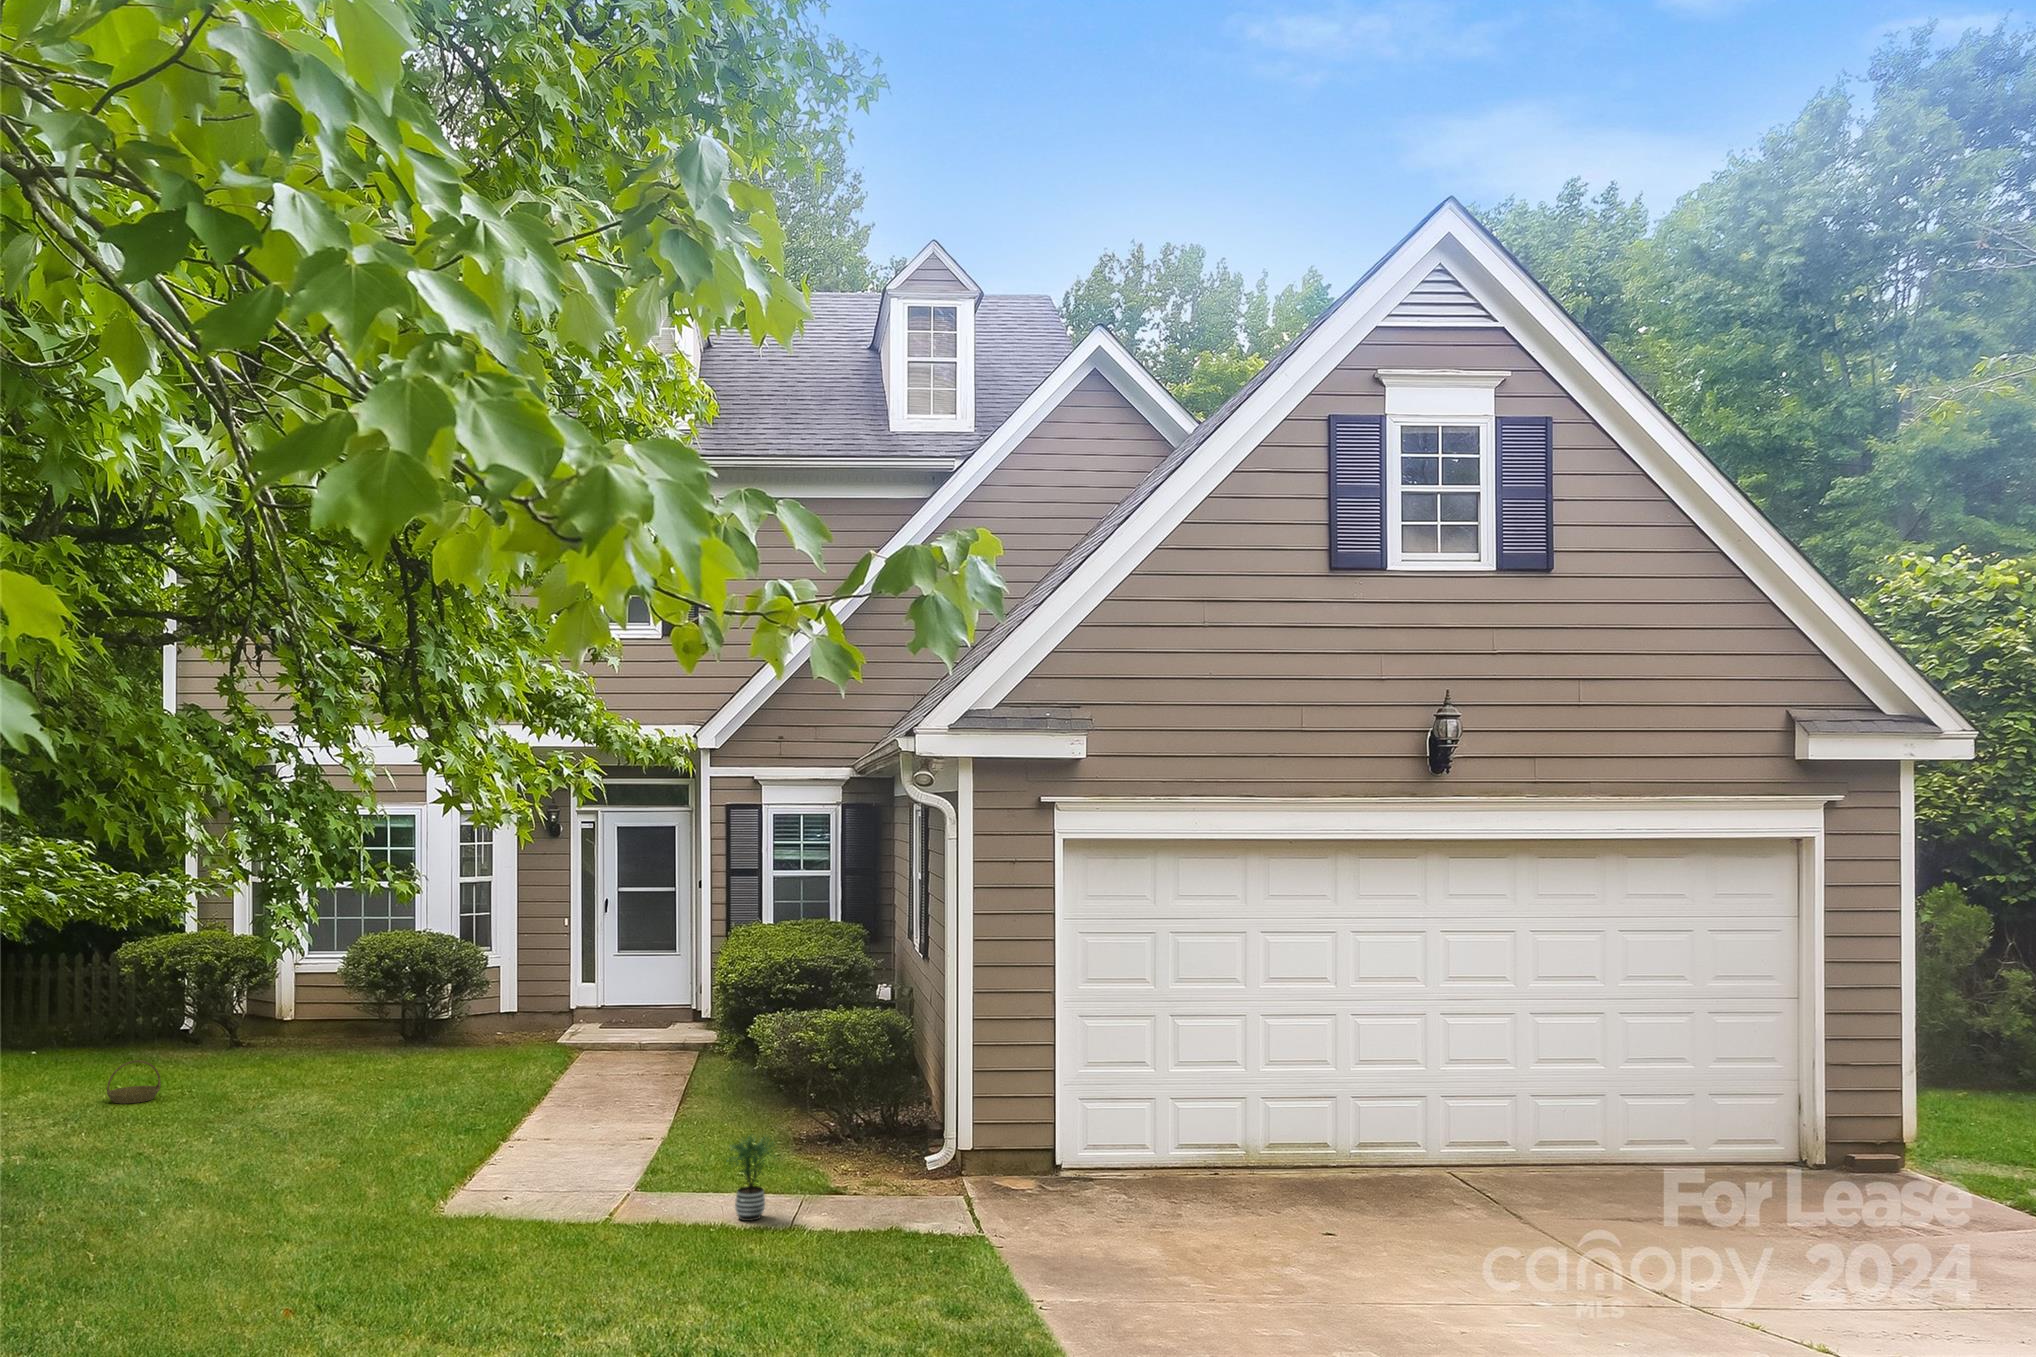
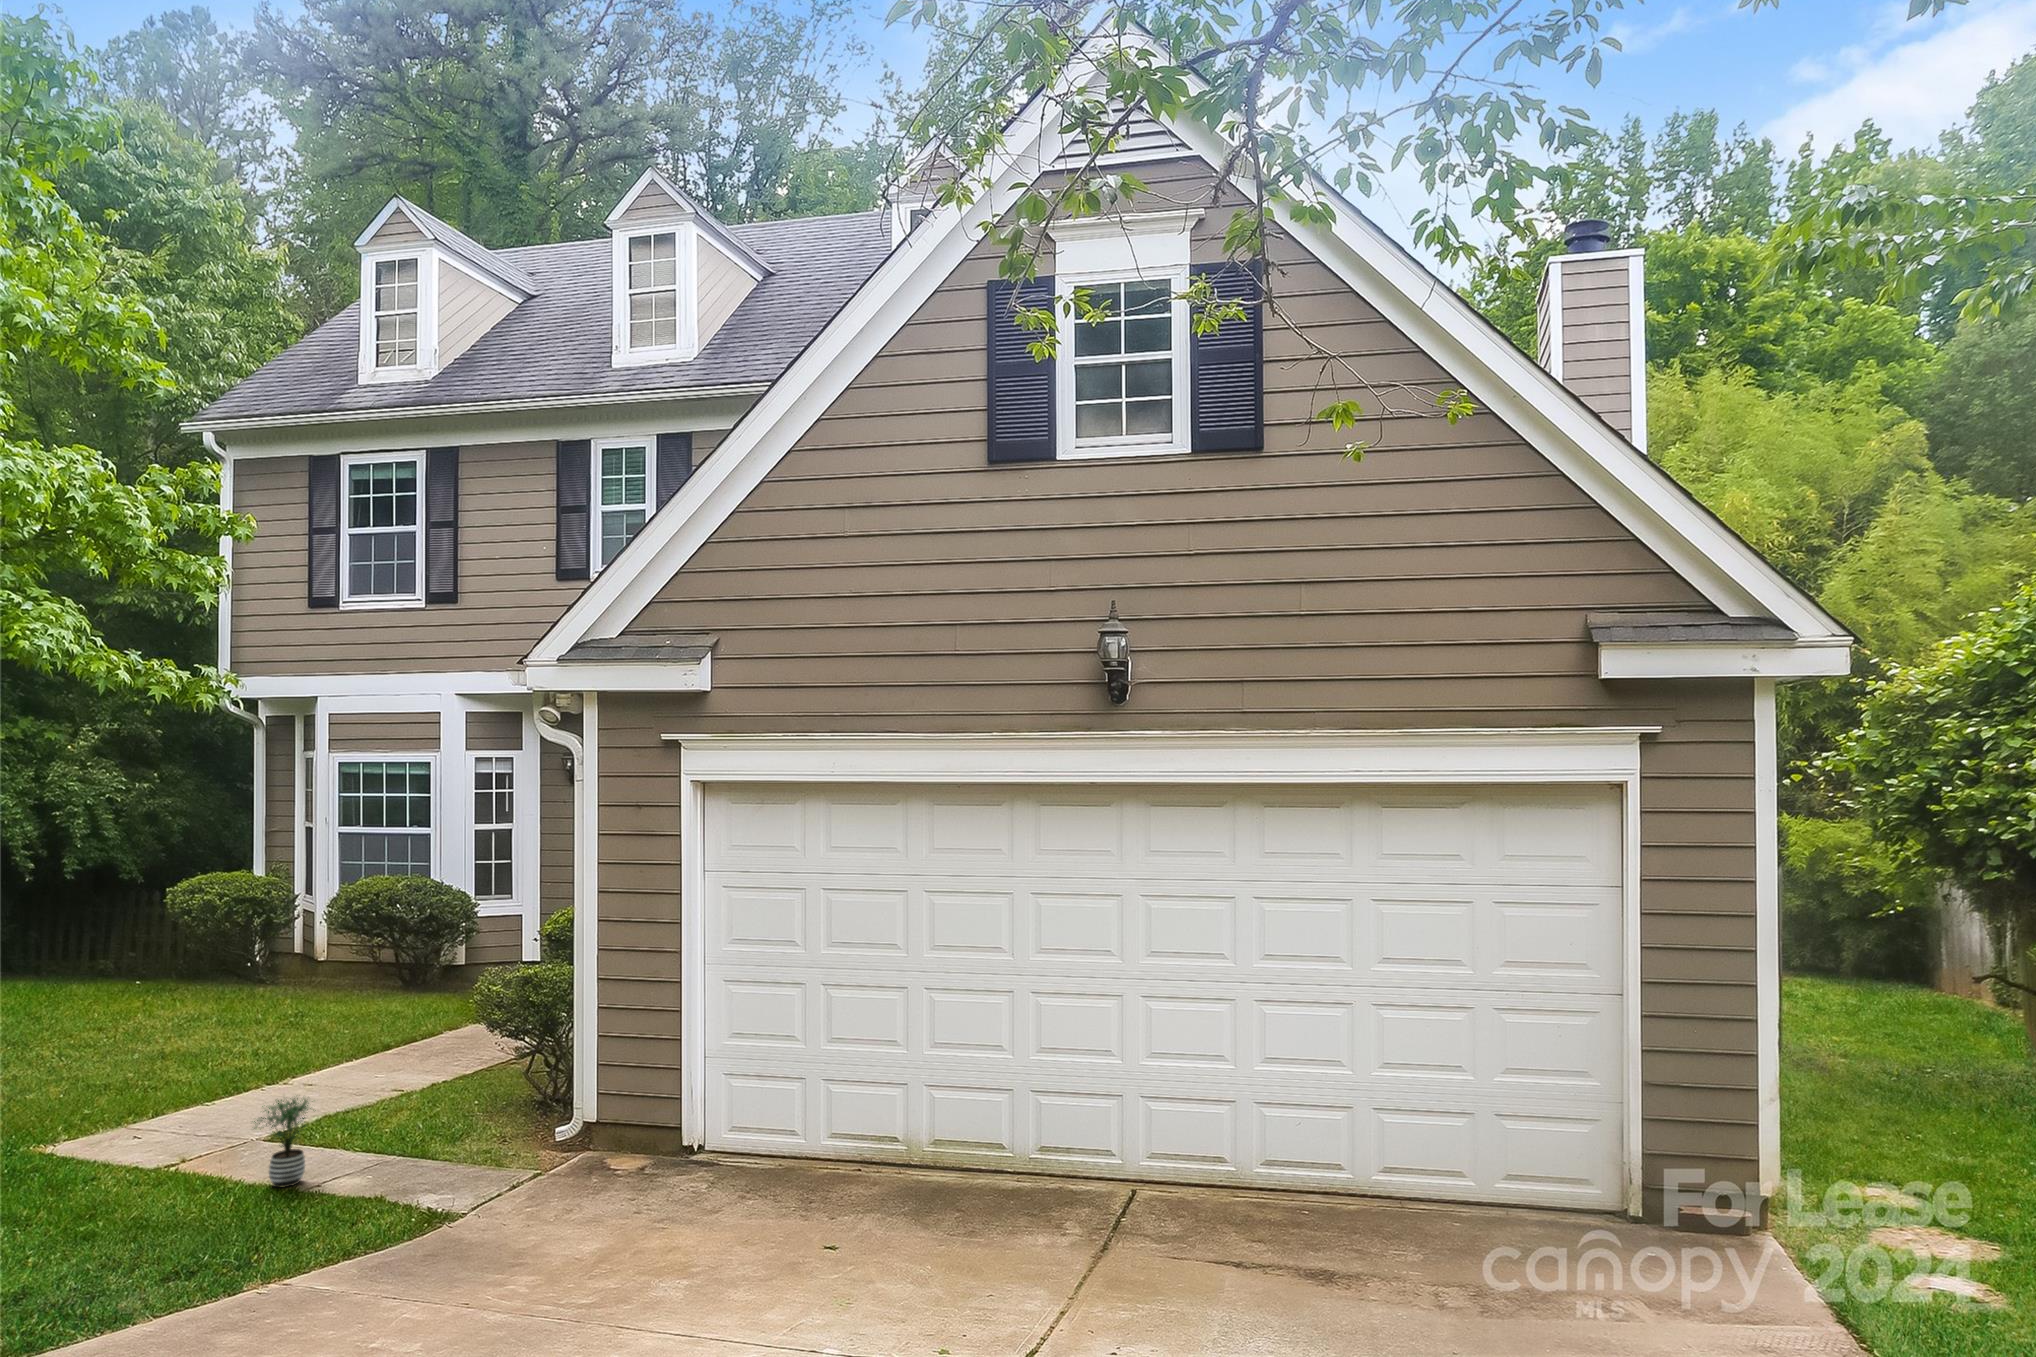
basket: present [107,1060,161,1104] -> none [66,979,117,1017]

